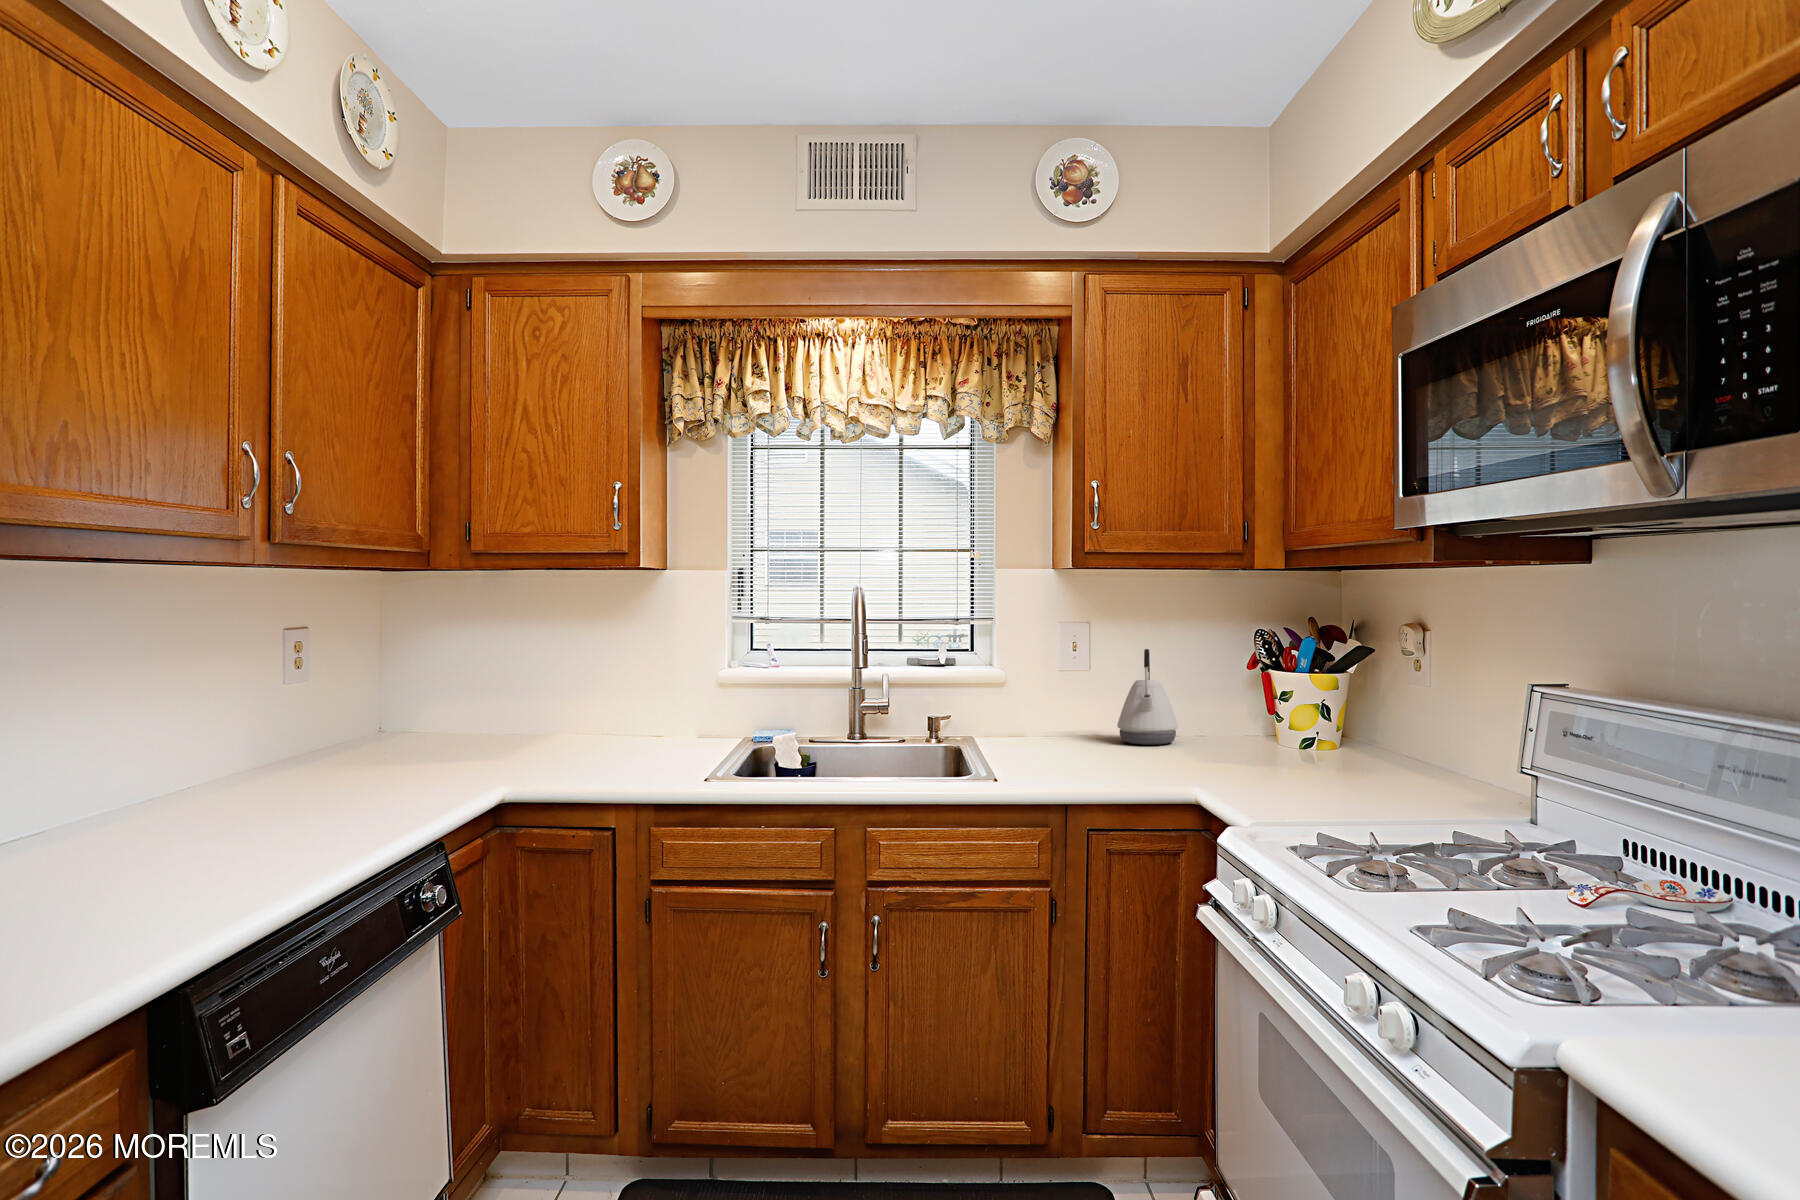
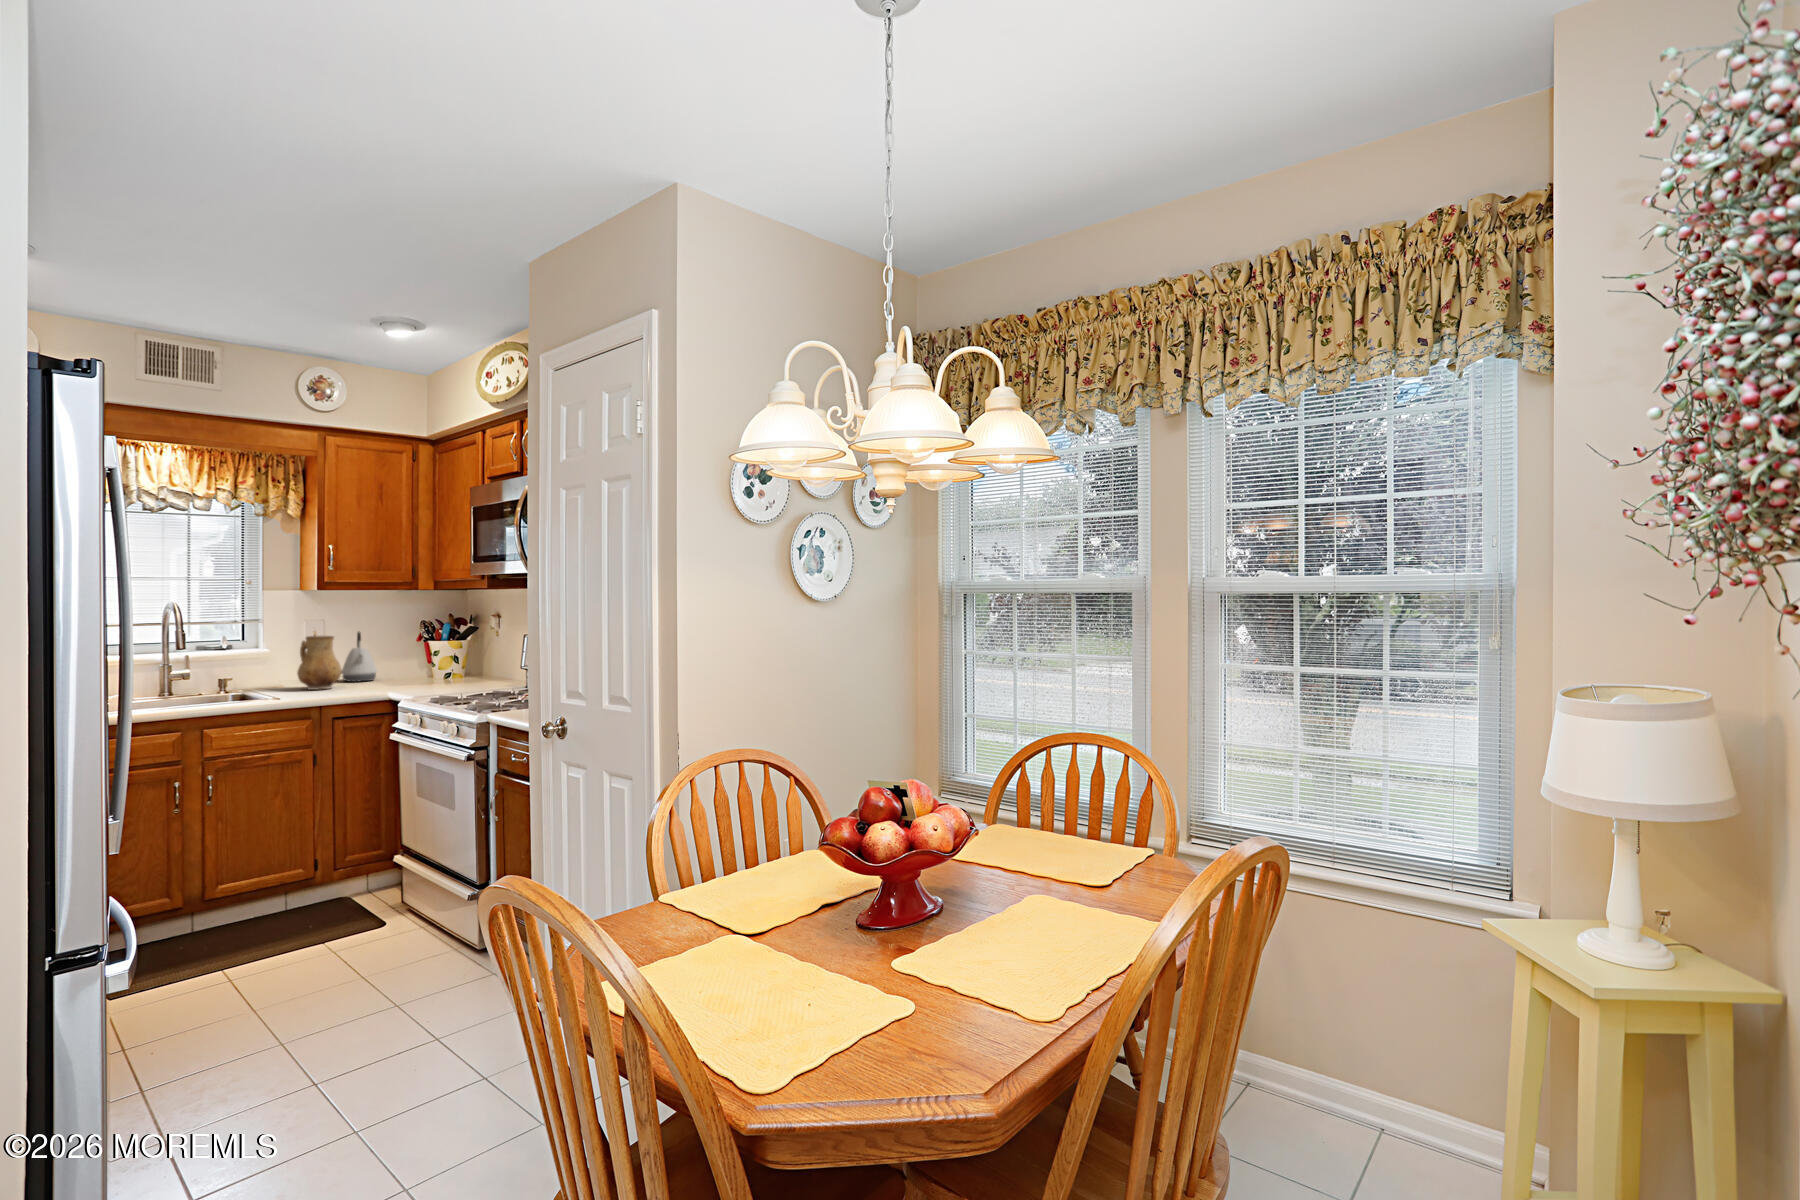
ceramic pitcher: none [1038,655,1110,759] -> present [297,636,342,690]

